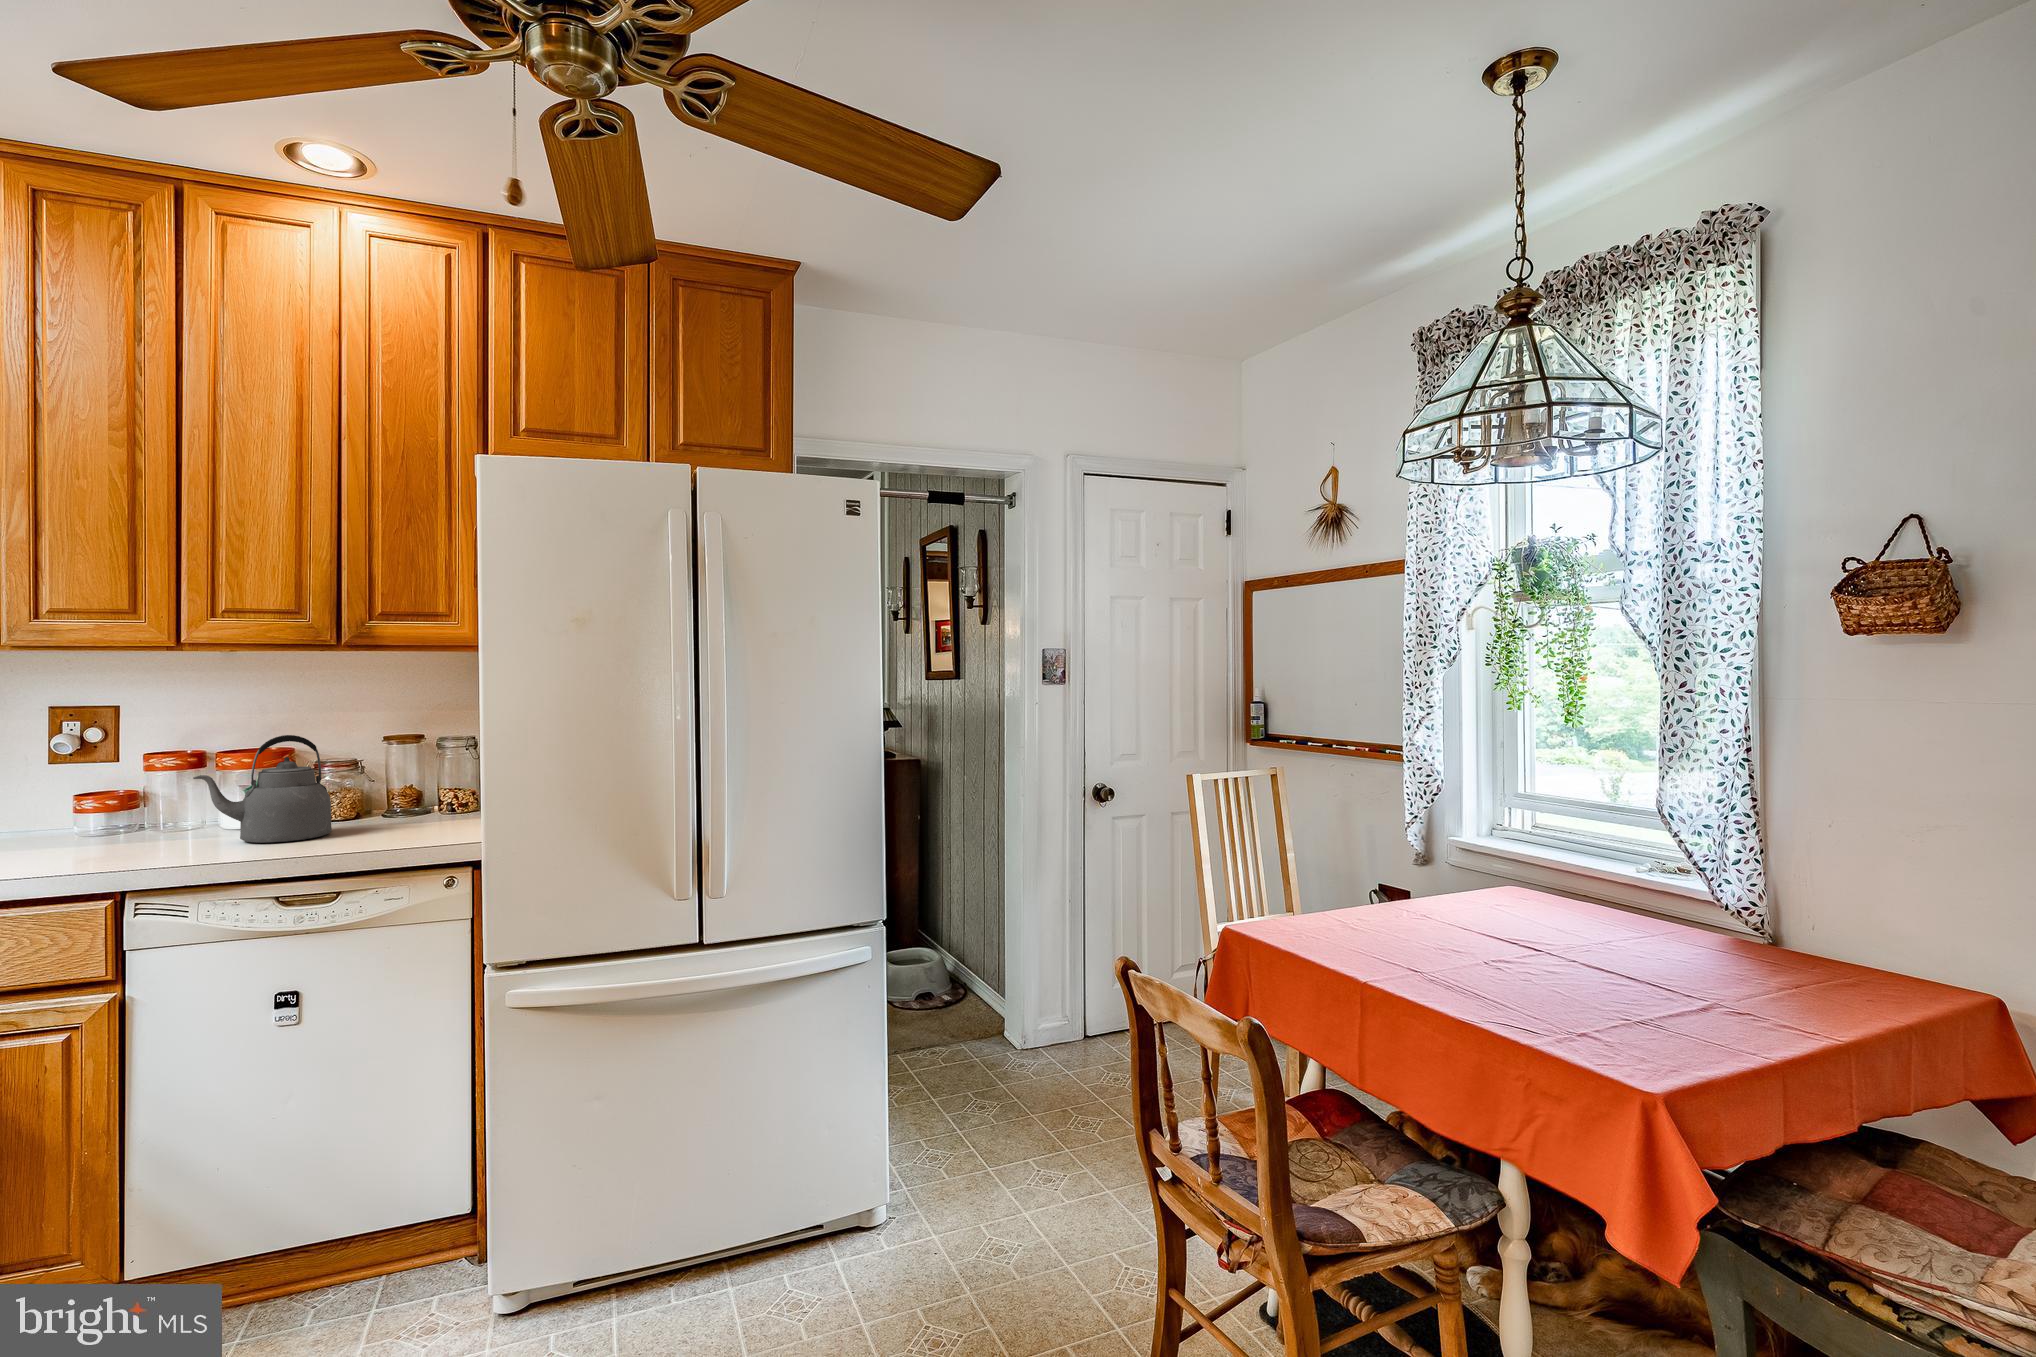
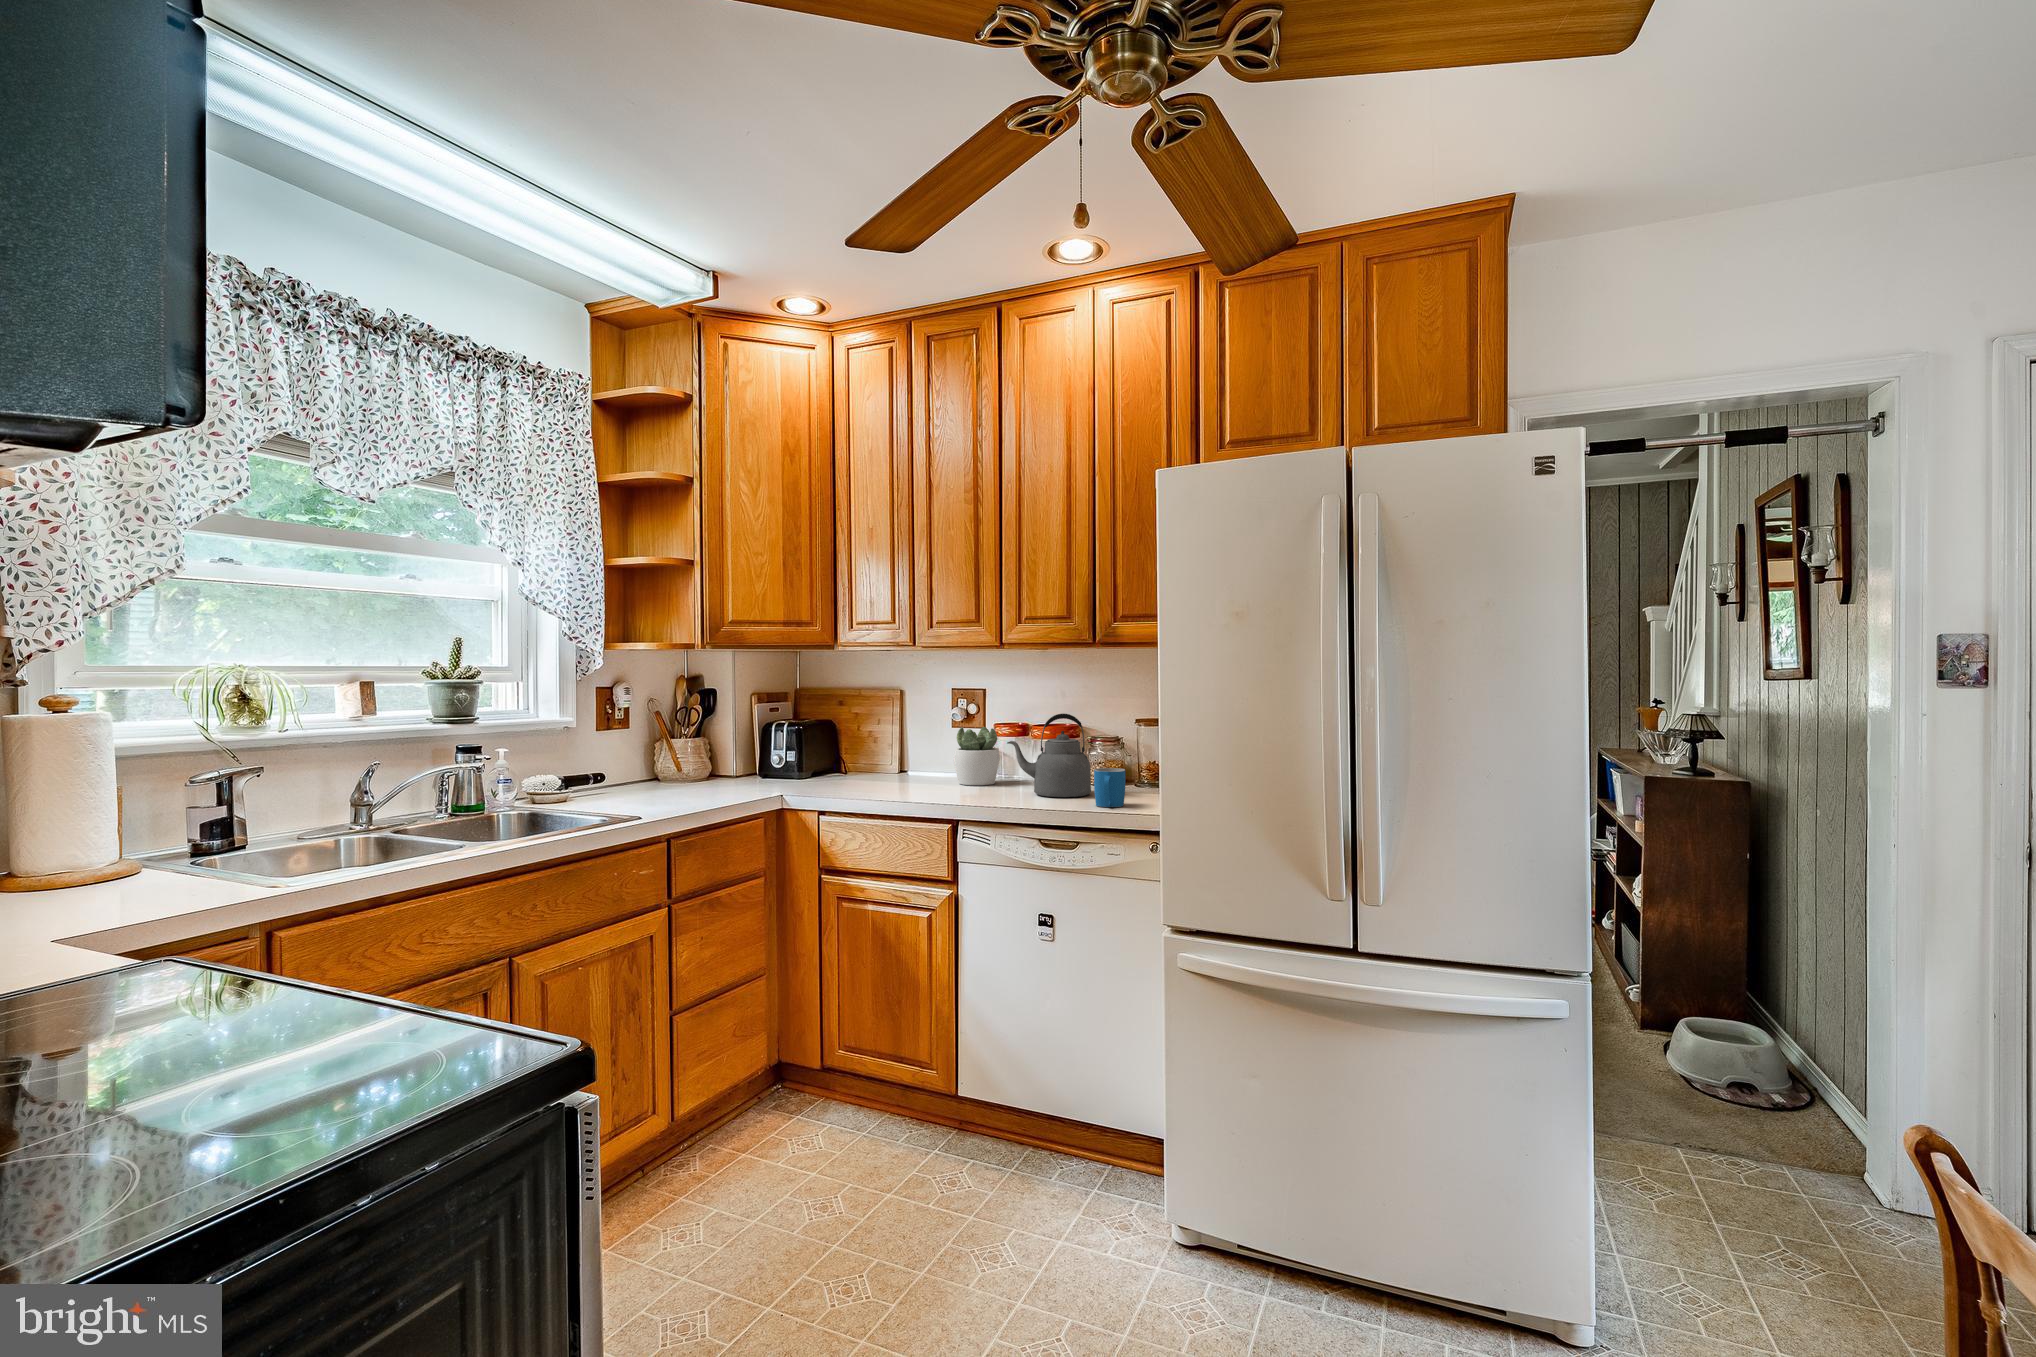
succulent plant: none [73,759,162,843] -> present [954,727,1000,785]
mug: none [351,797,396,845] -> present [1094,768,1125,807]

